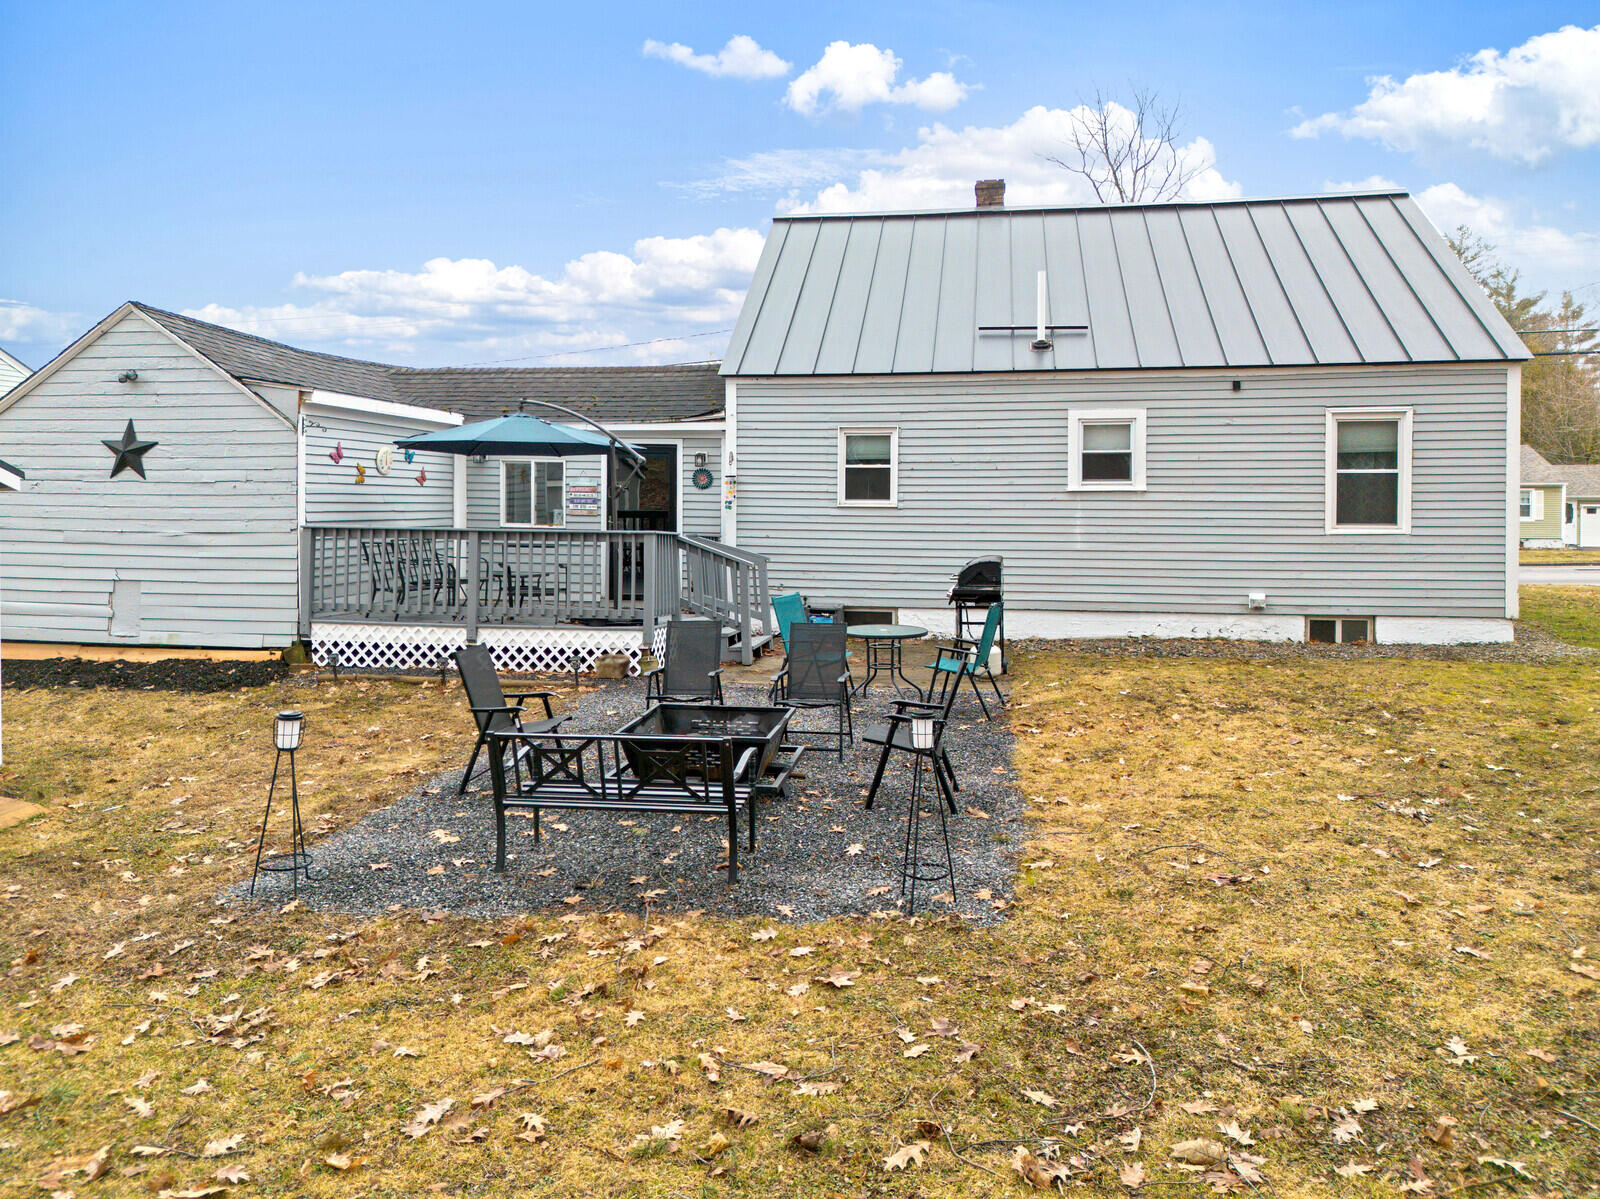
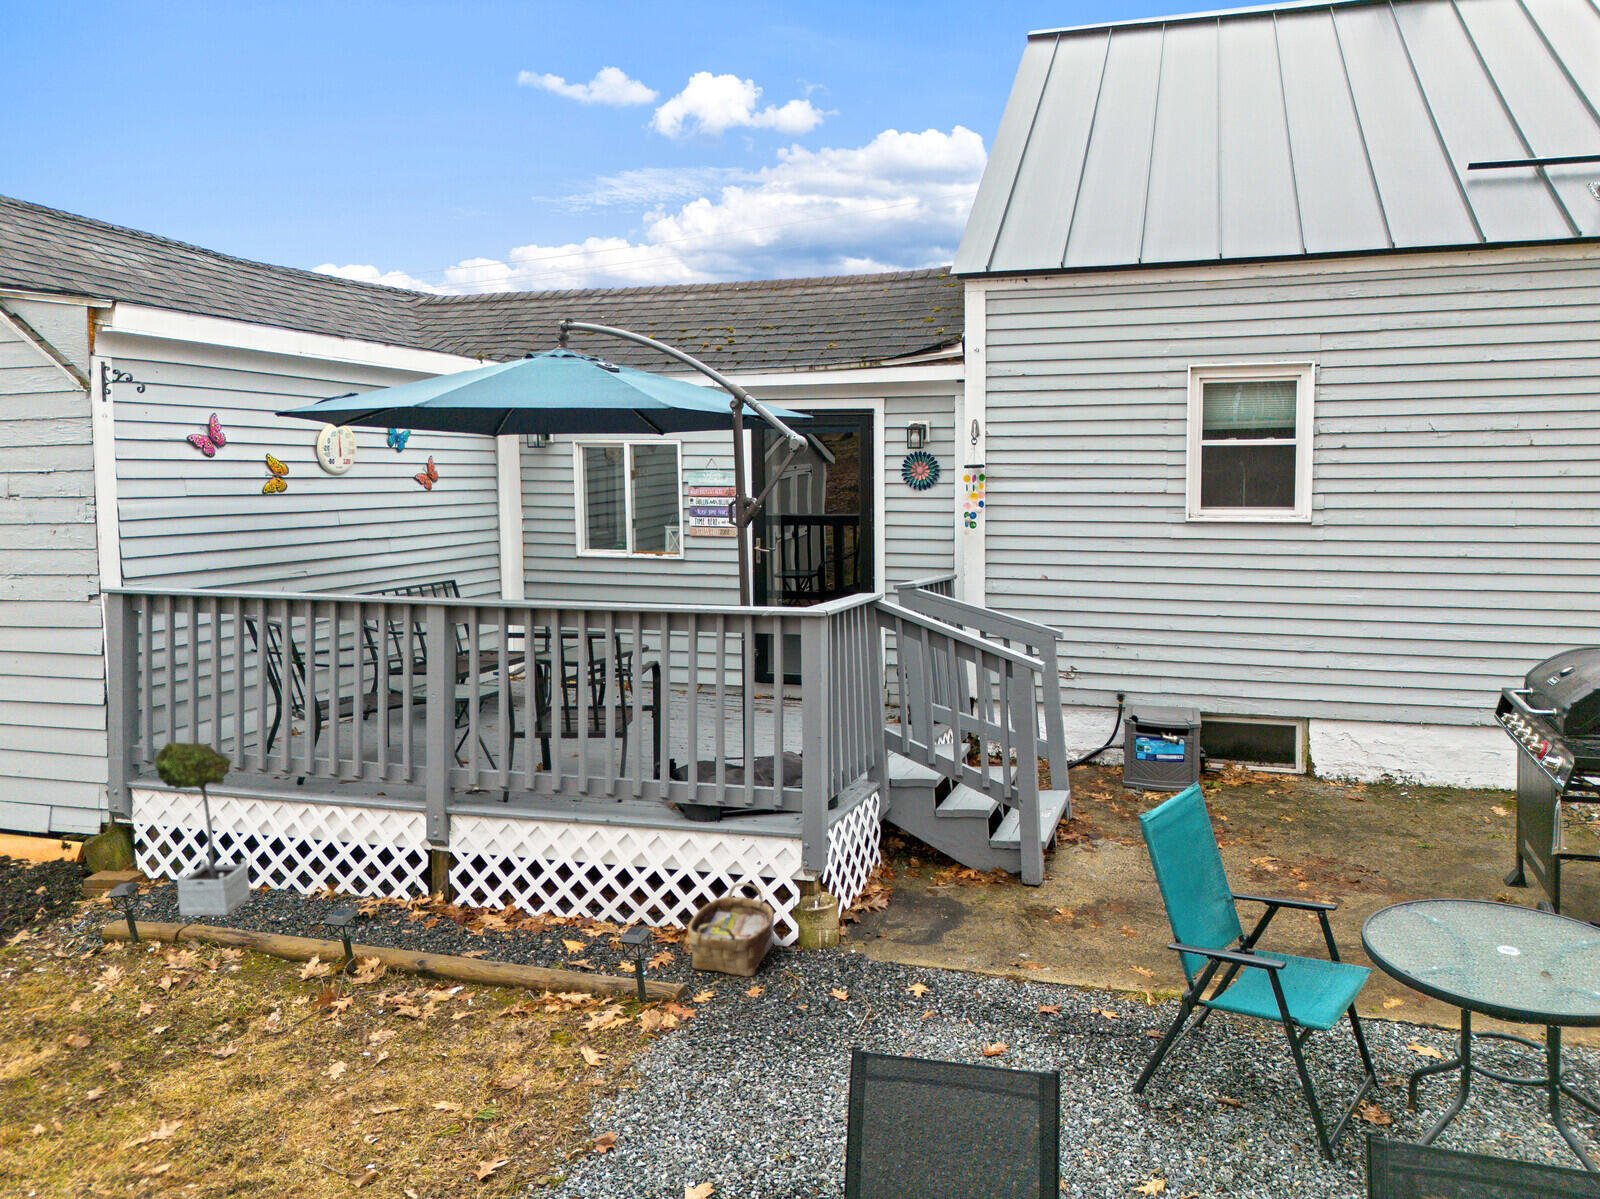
potted tree: none [337,595,376,676] -> present [155,743,250,916]

